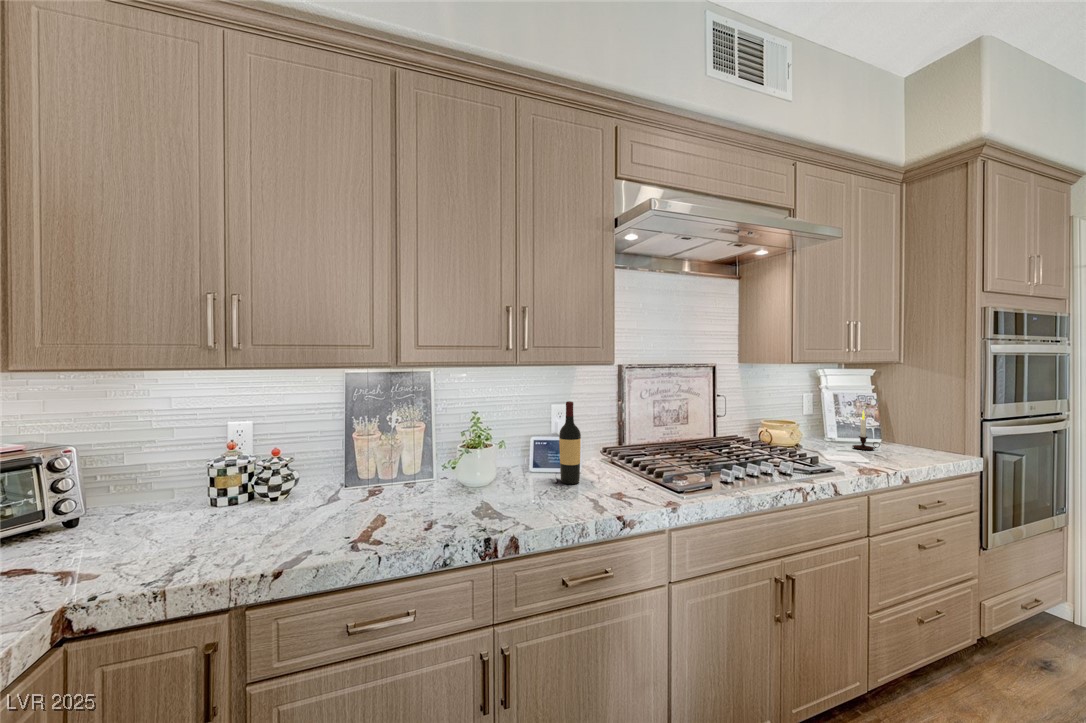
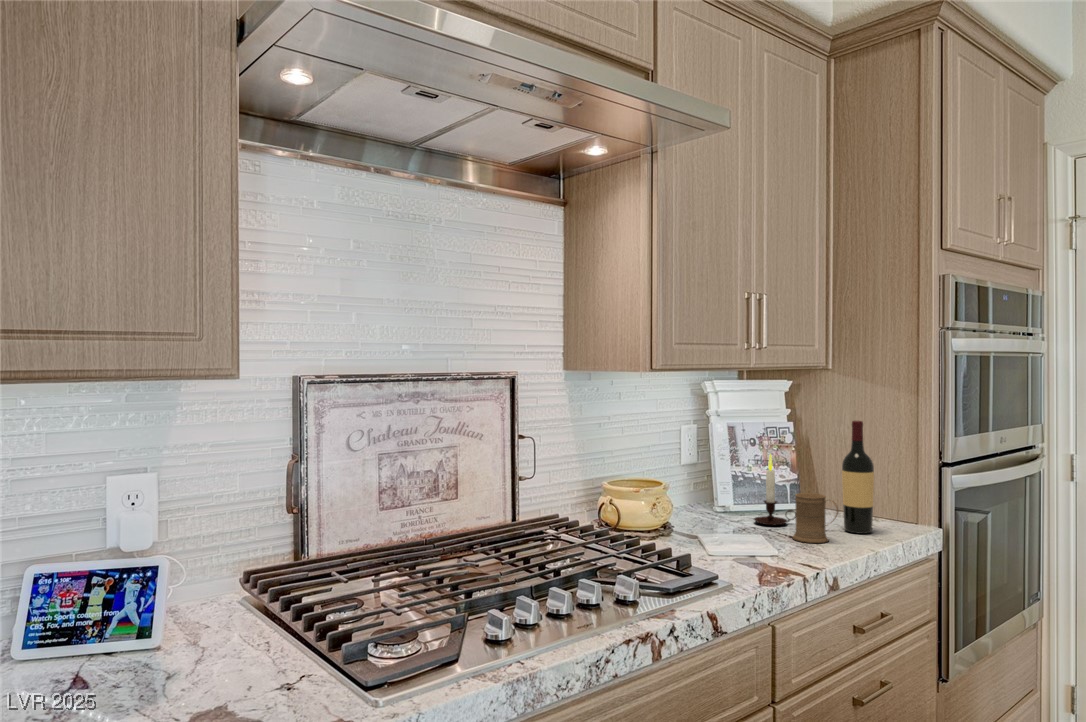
wine bottle: present [559,401,581,484] -> present [842,421,874,534]
mug: none [878,432,909,459] -> present [792,493,838,543]

